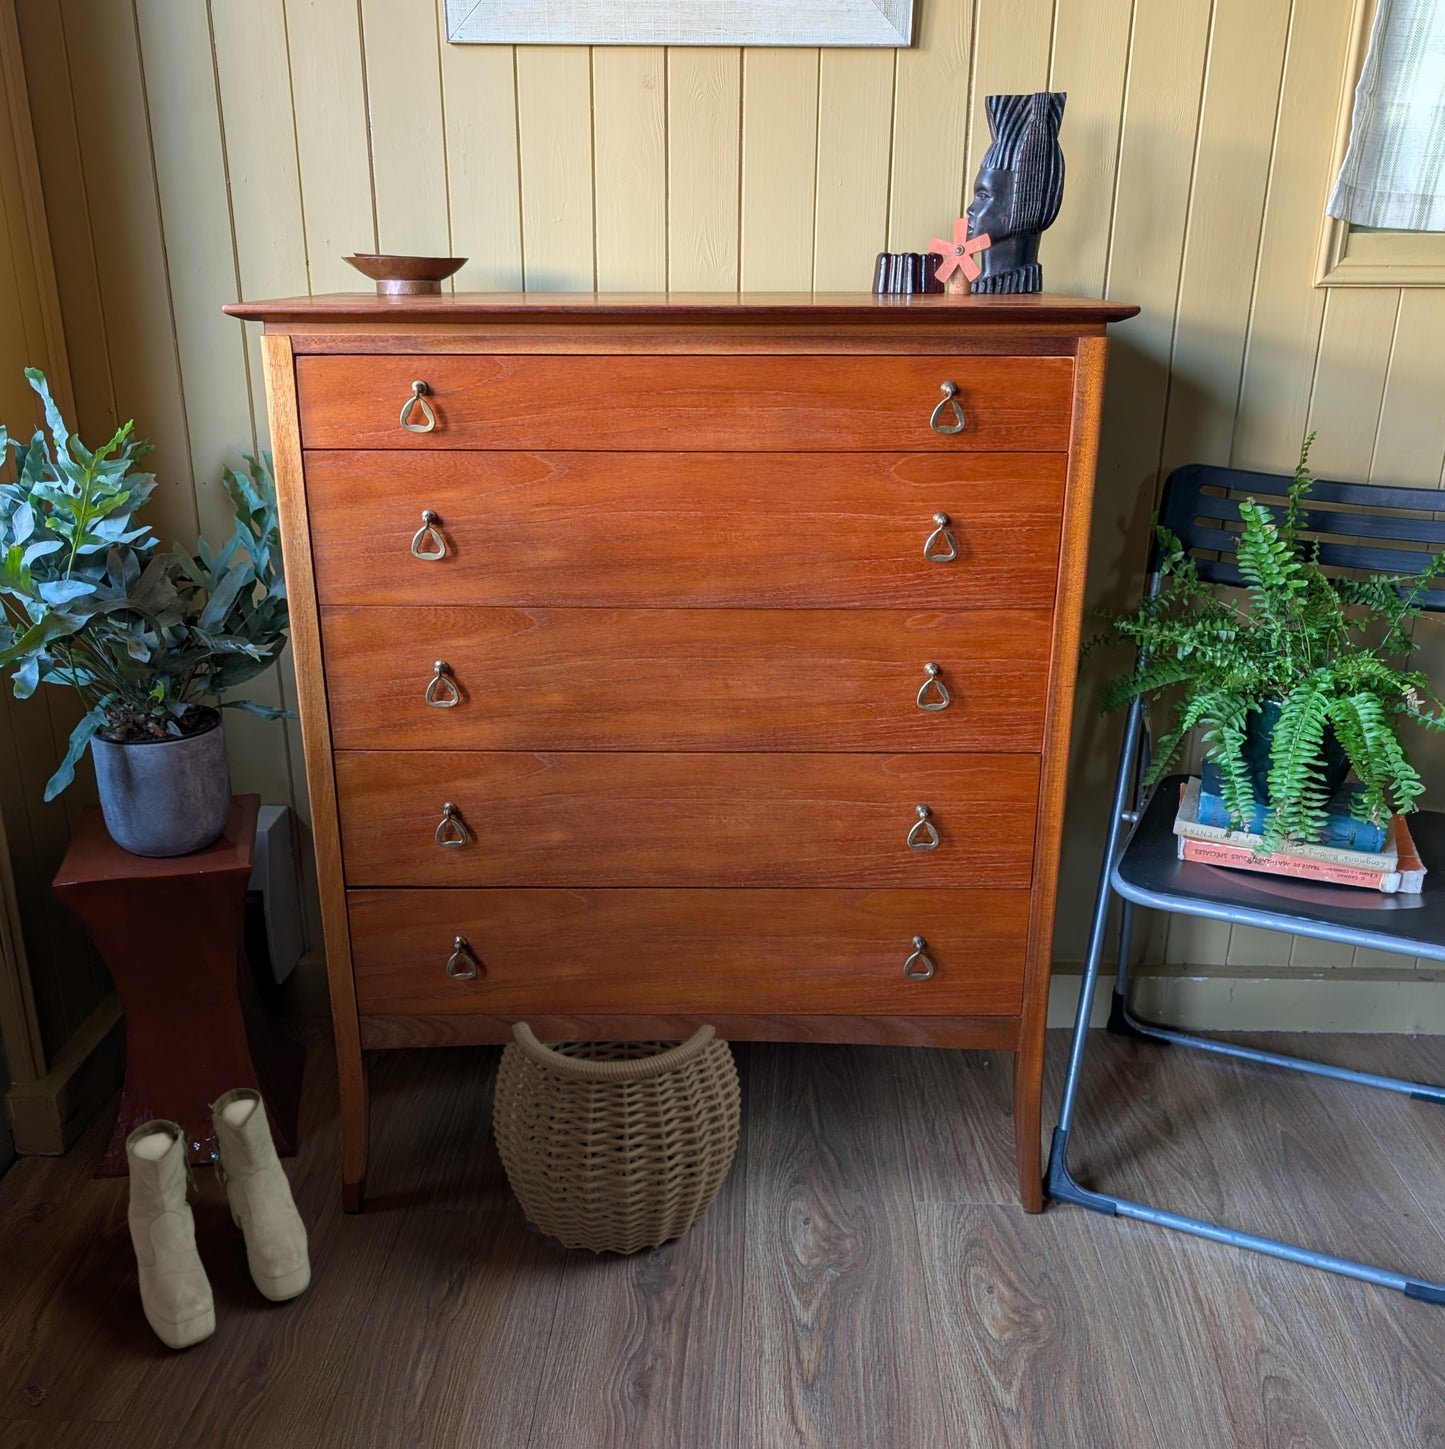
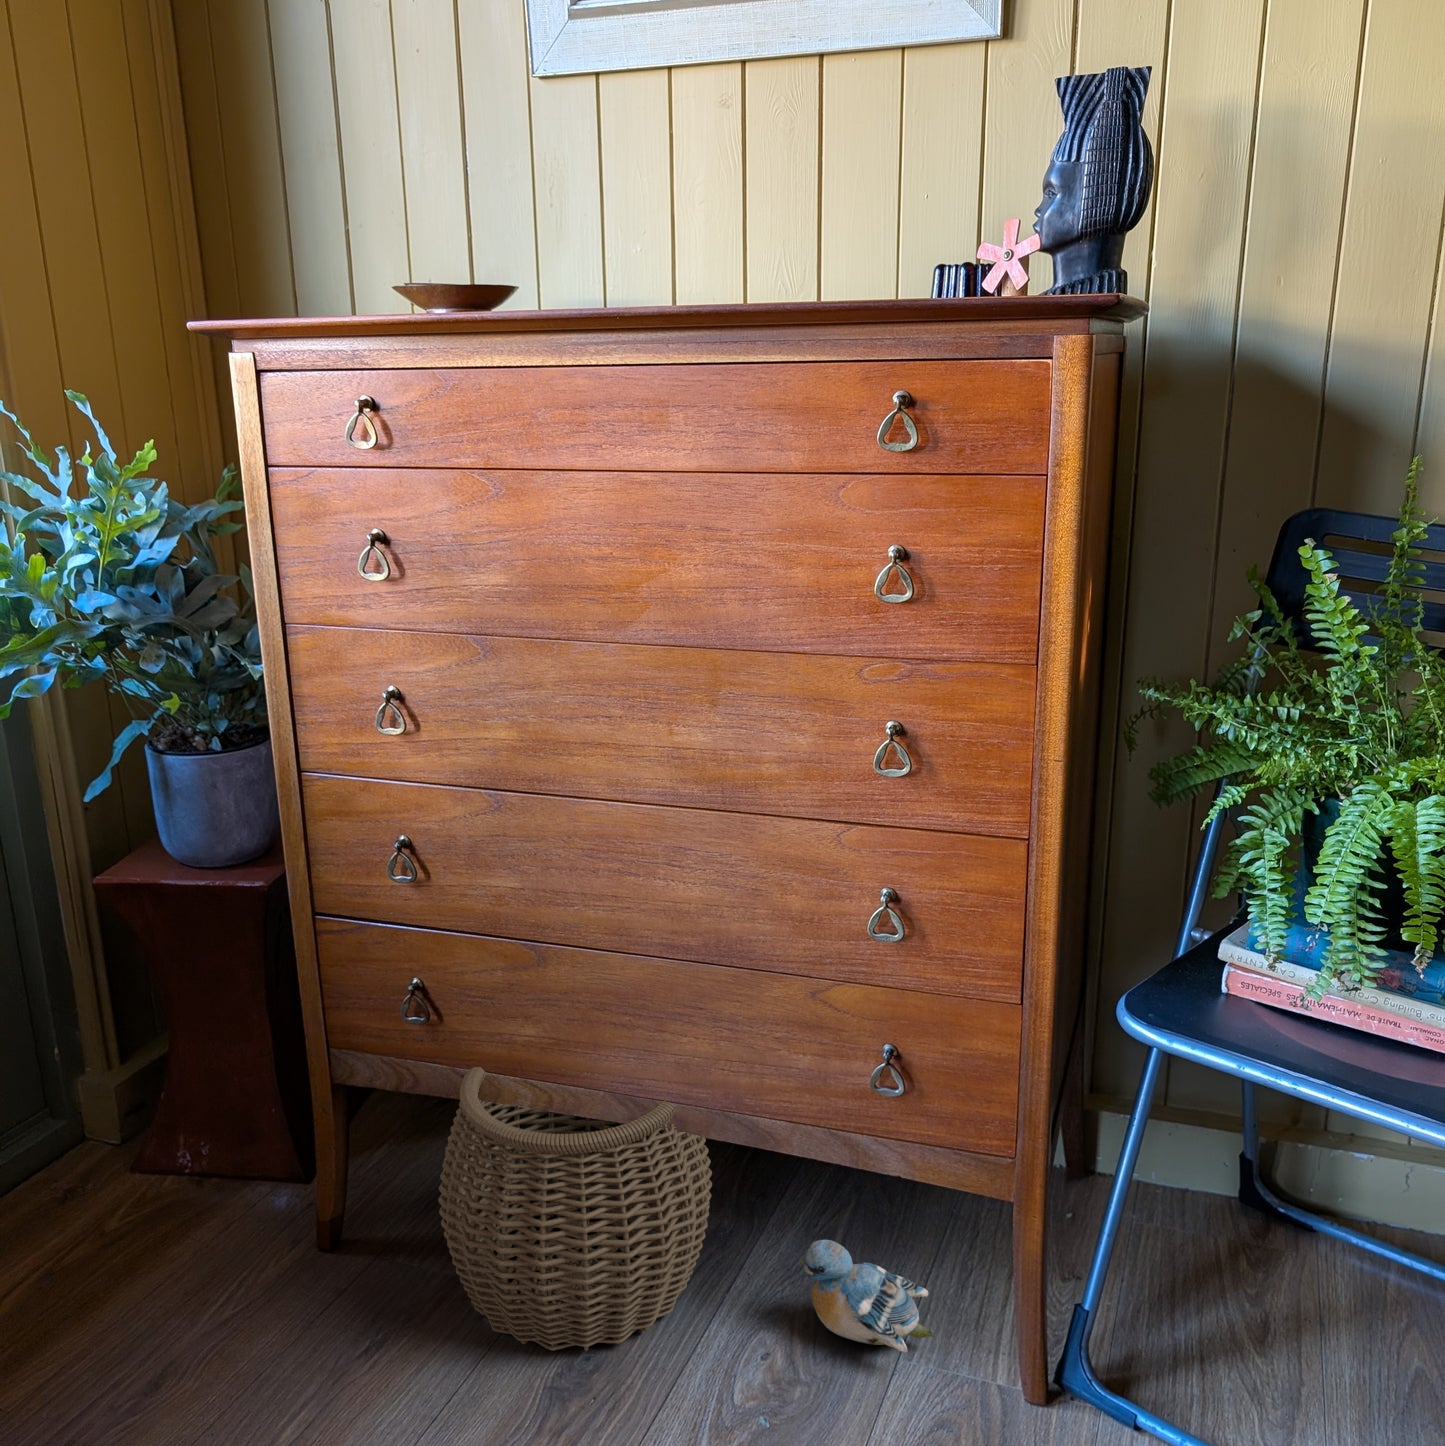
boots: present [126,1089,311,1349] -> none [76,1103,250,1351]
plush toy: none [823,1113,940,1195] -> present [801,1240,934,1353]

